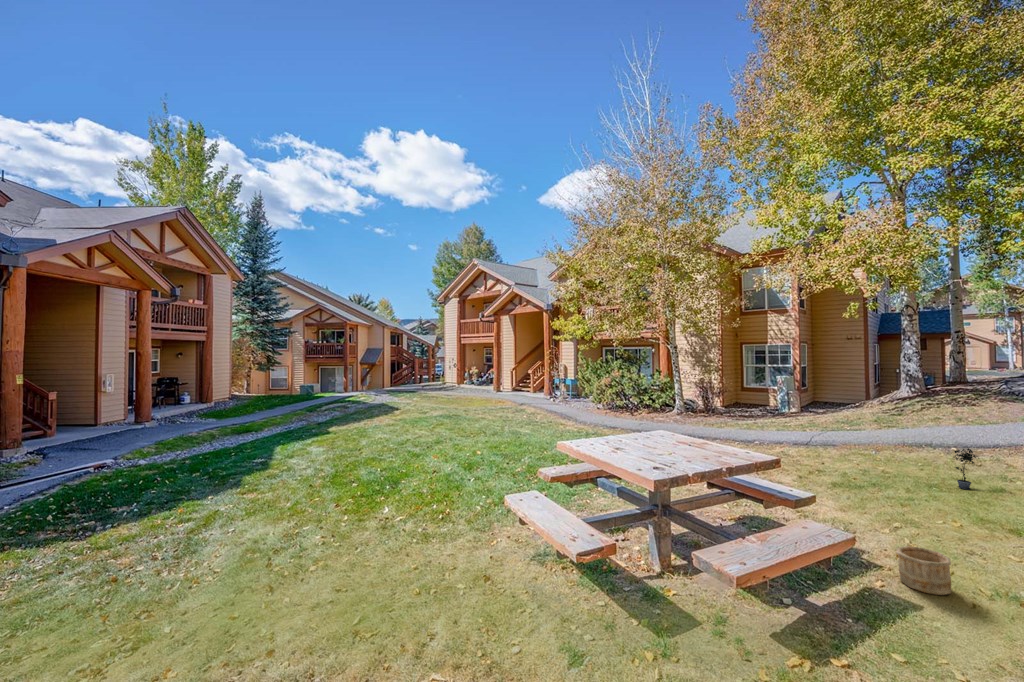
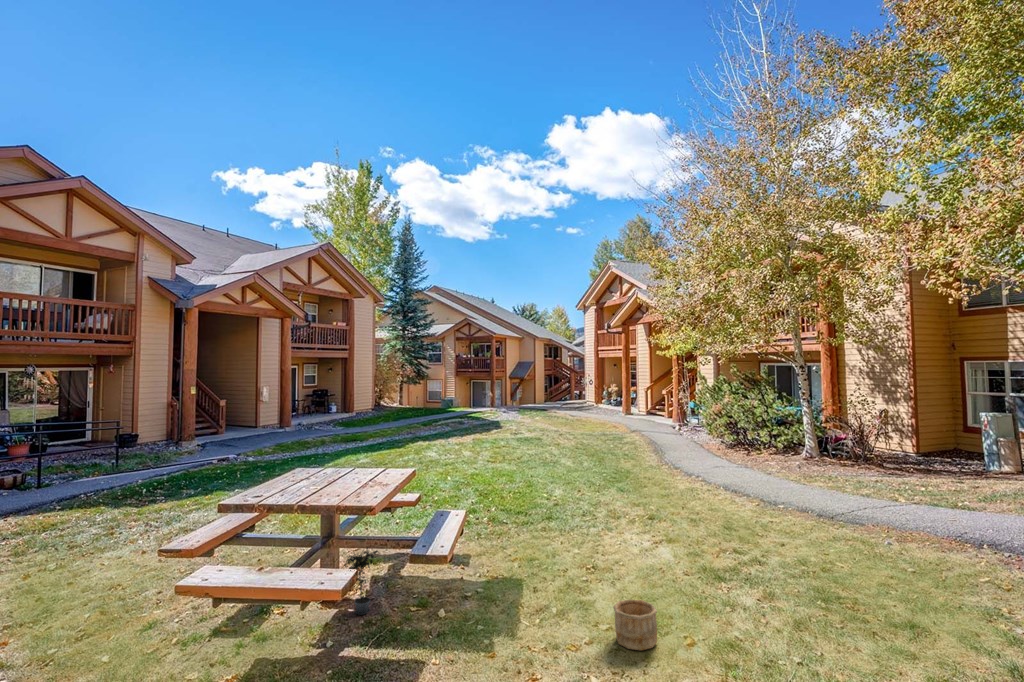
potted plant: present [954,447,978,490] -> present [345,547,378,615]

